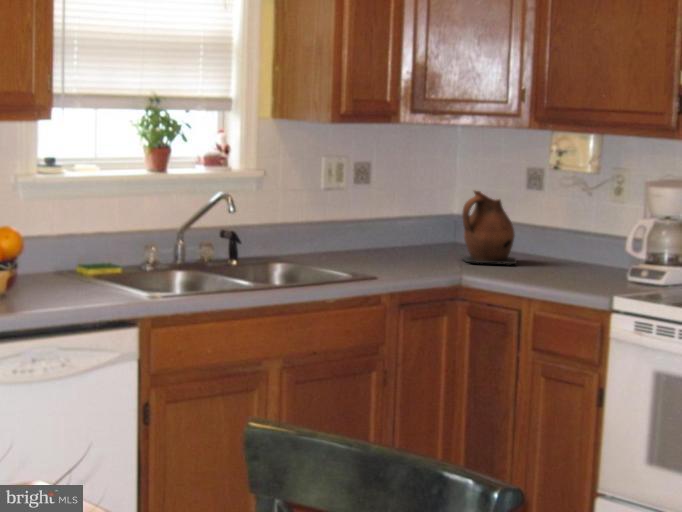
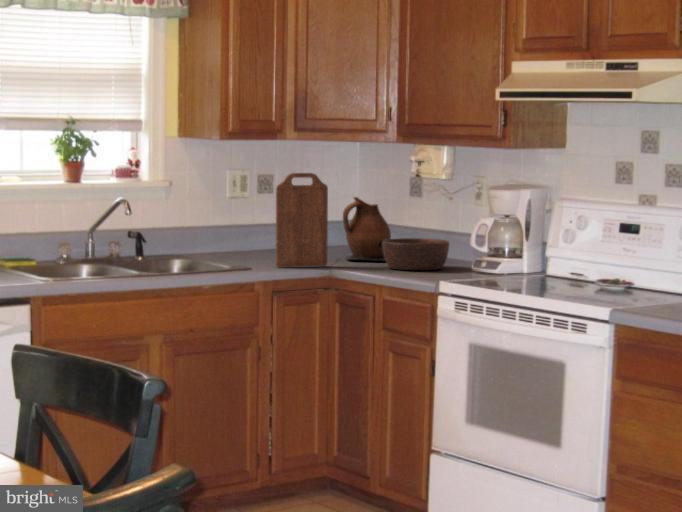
cutting board: none [398,164,457,274] -> present [276,173,328,267]
wooden bowl: none [519,240,597,279] -> present [382,238,449,270]

